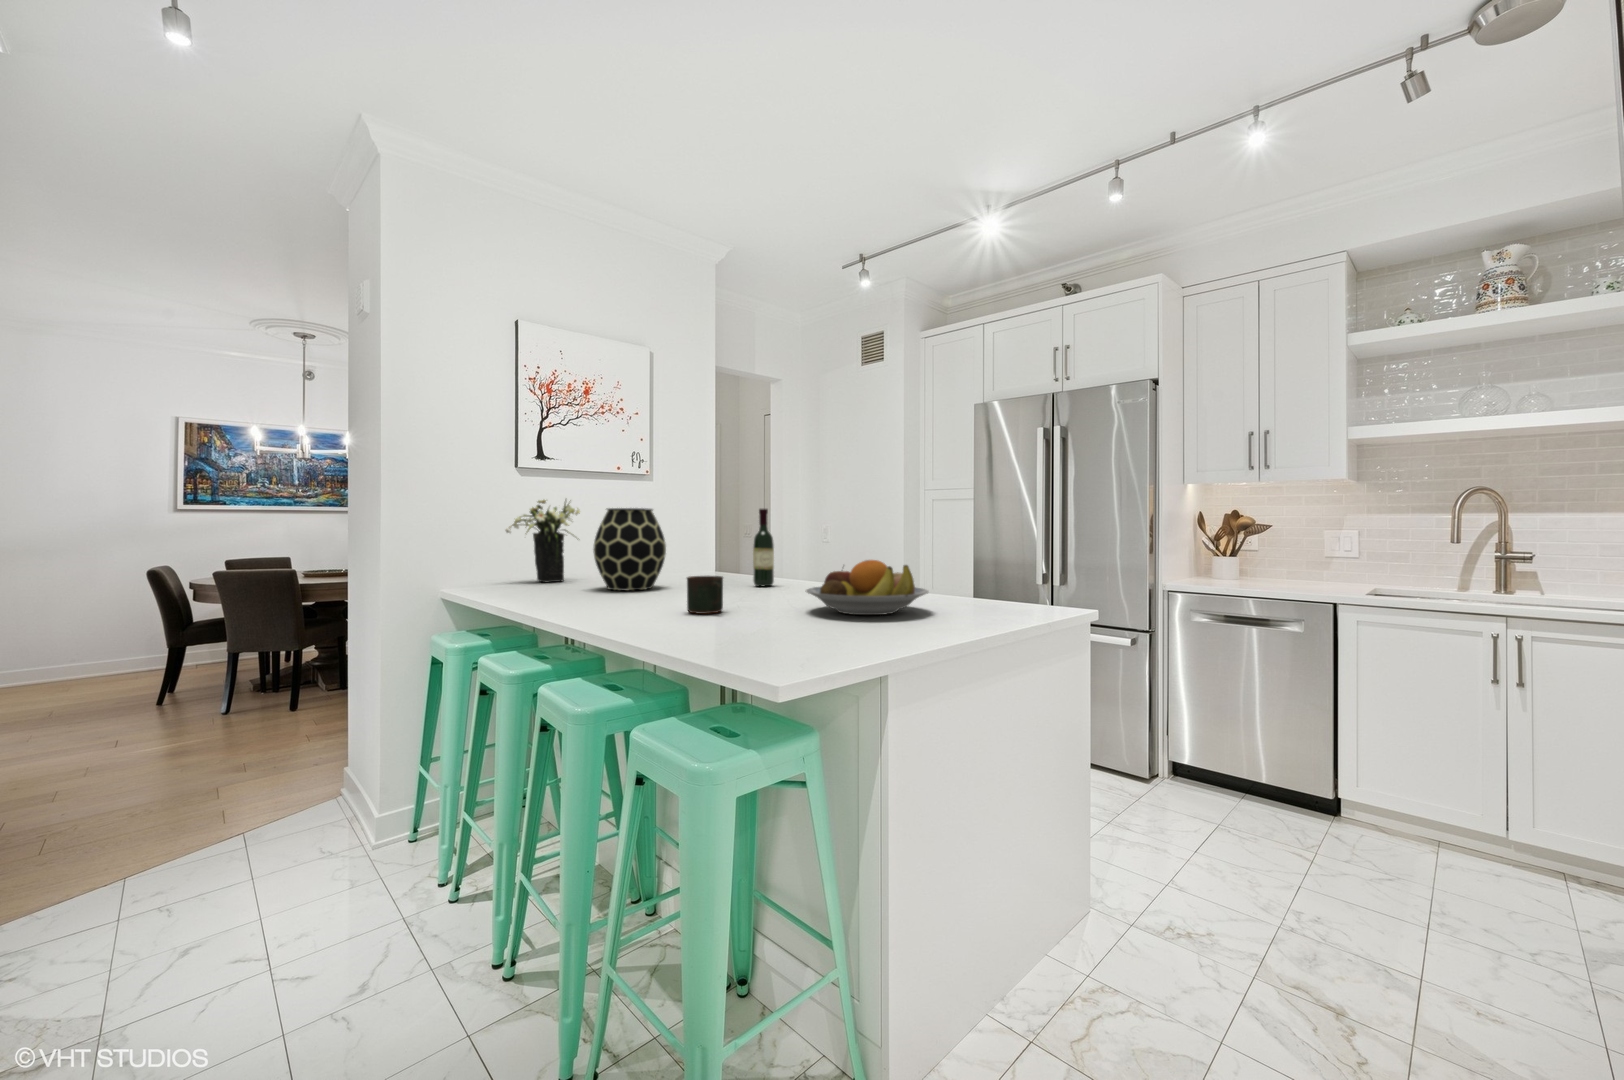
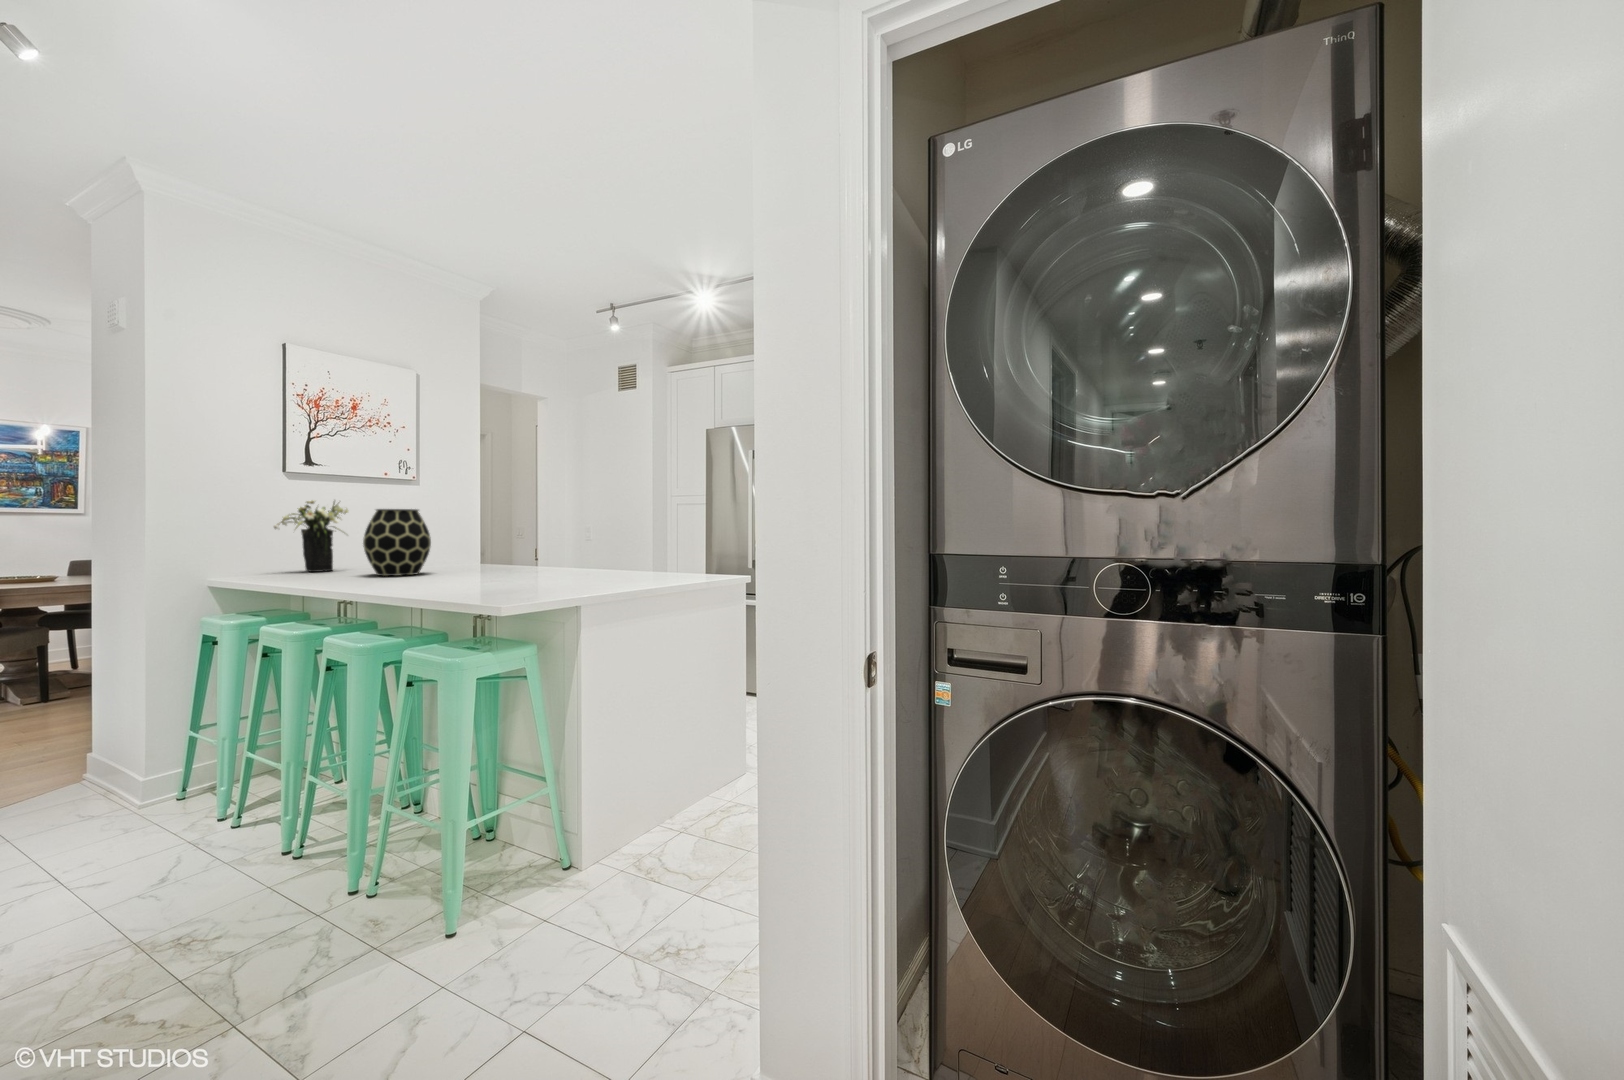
wine bottle: present [753,509,774,586] -> none [509,510,526,571]
fruit bowl: present [806,560,929,615] -> none [540,547,631,585]
mug: present [687,576,723,614] -> none [445,560,476,587]

